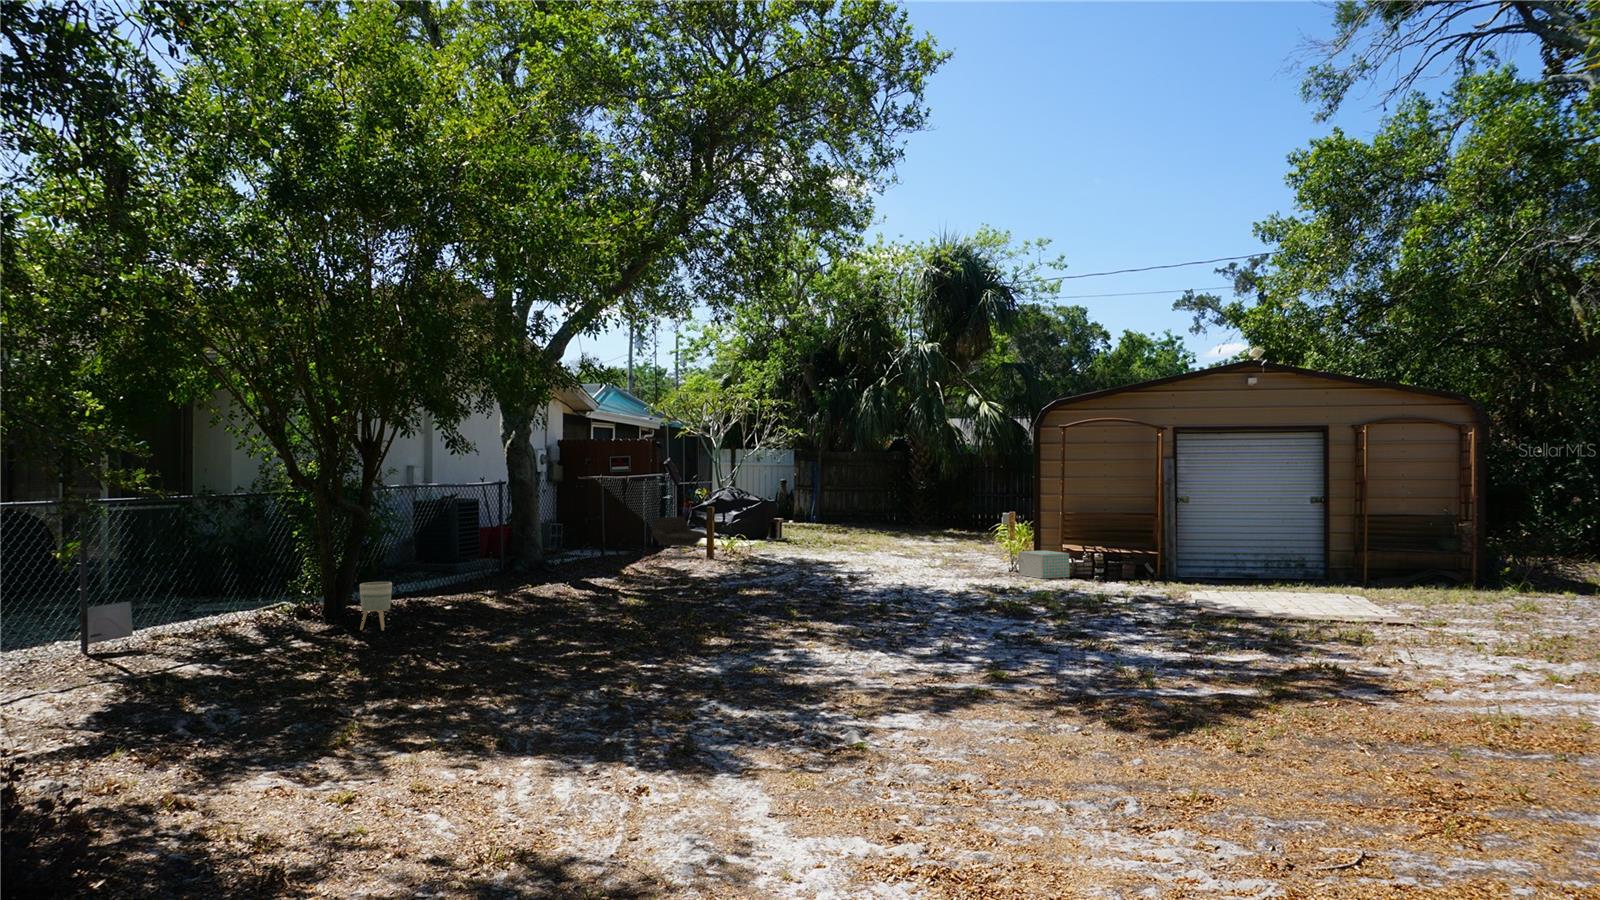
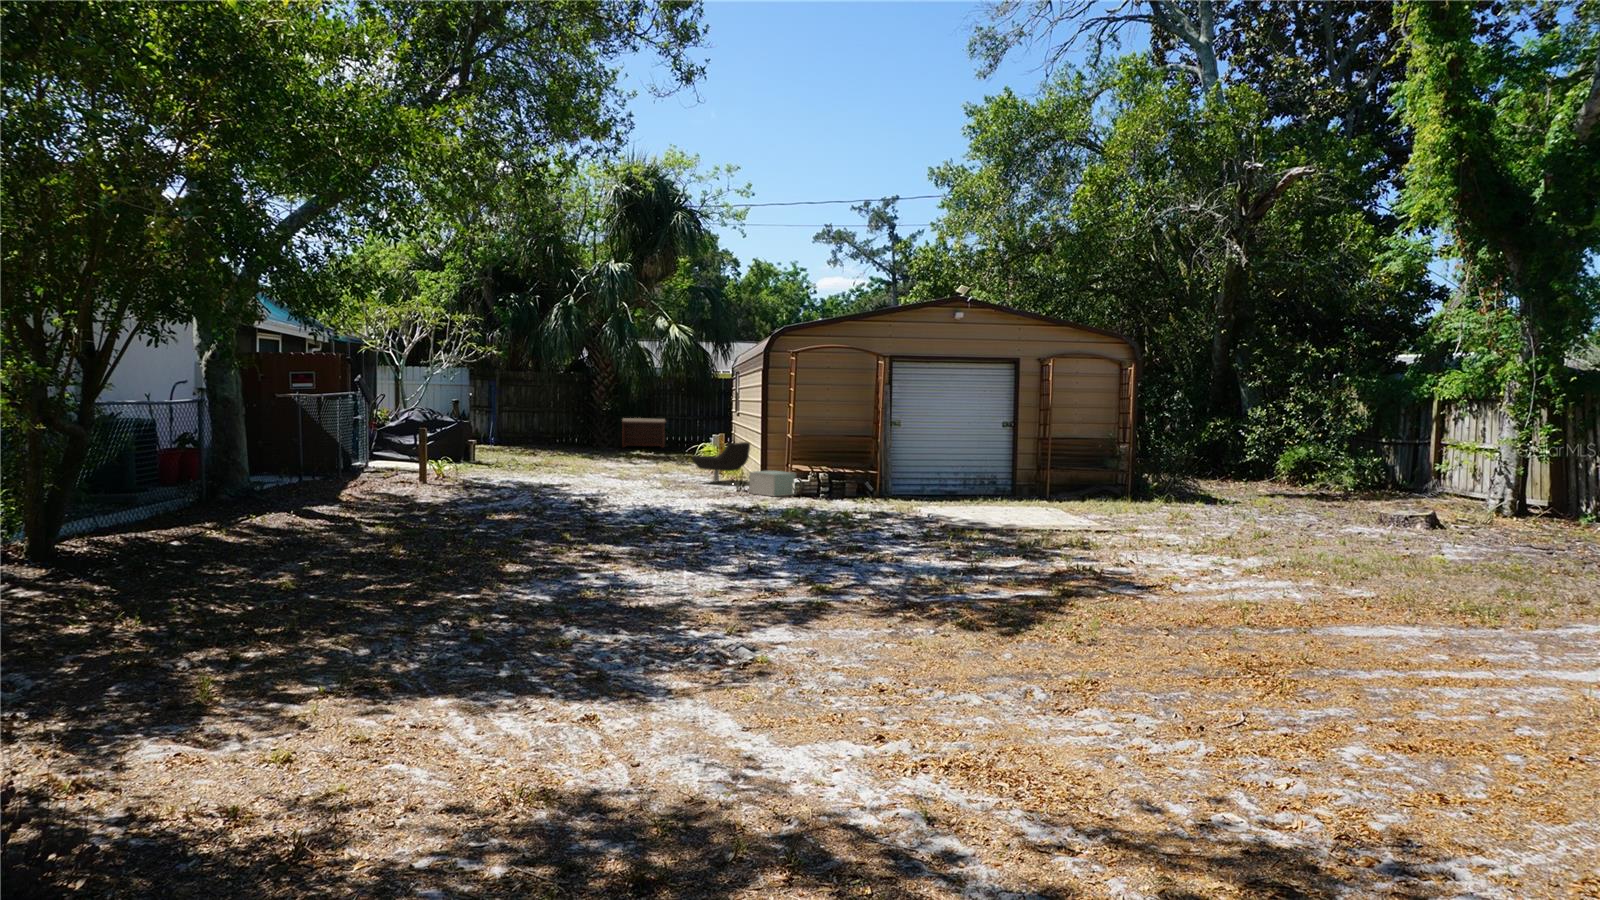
bench: none [935,498,982,528] -> present [622,418,666,448]
lounge chair: present [652,517,705,557] -> present [692,442,750,482]
planter: present [360,582,392,631] -> none [62,516,106,574]

